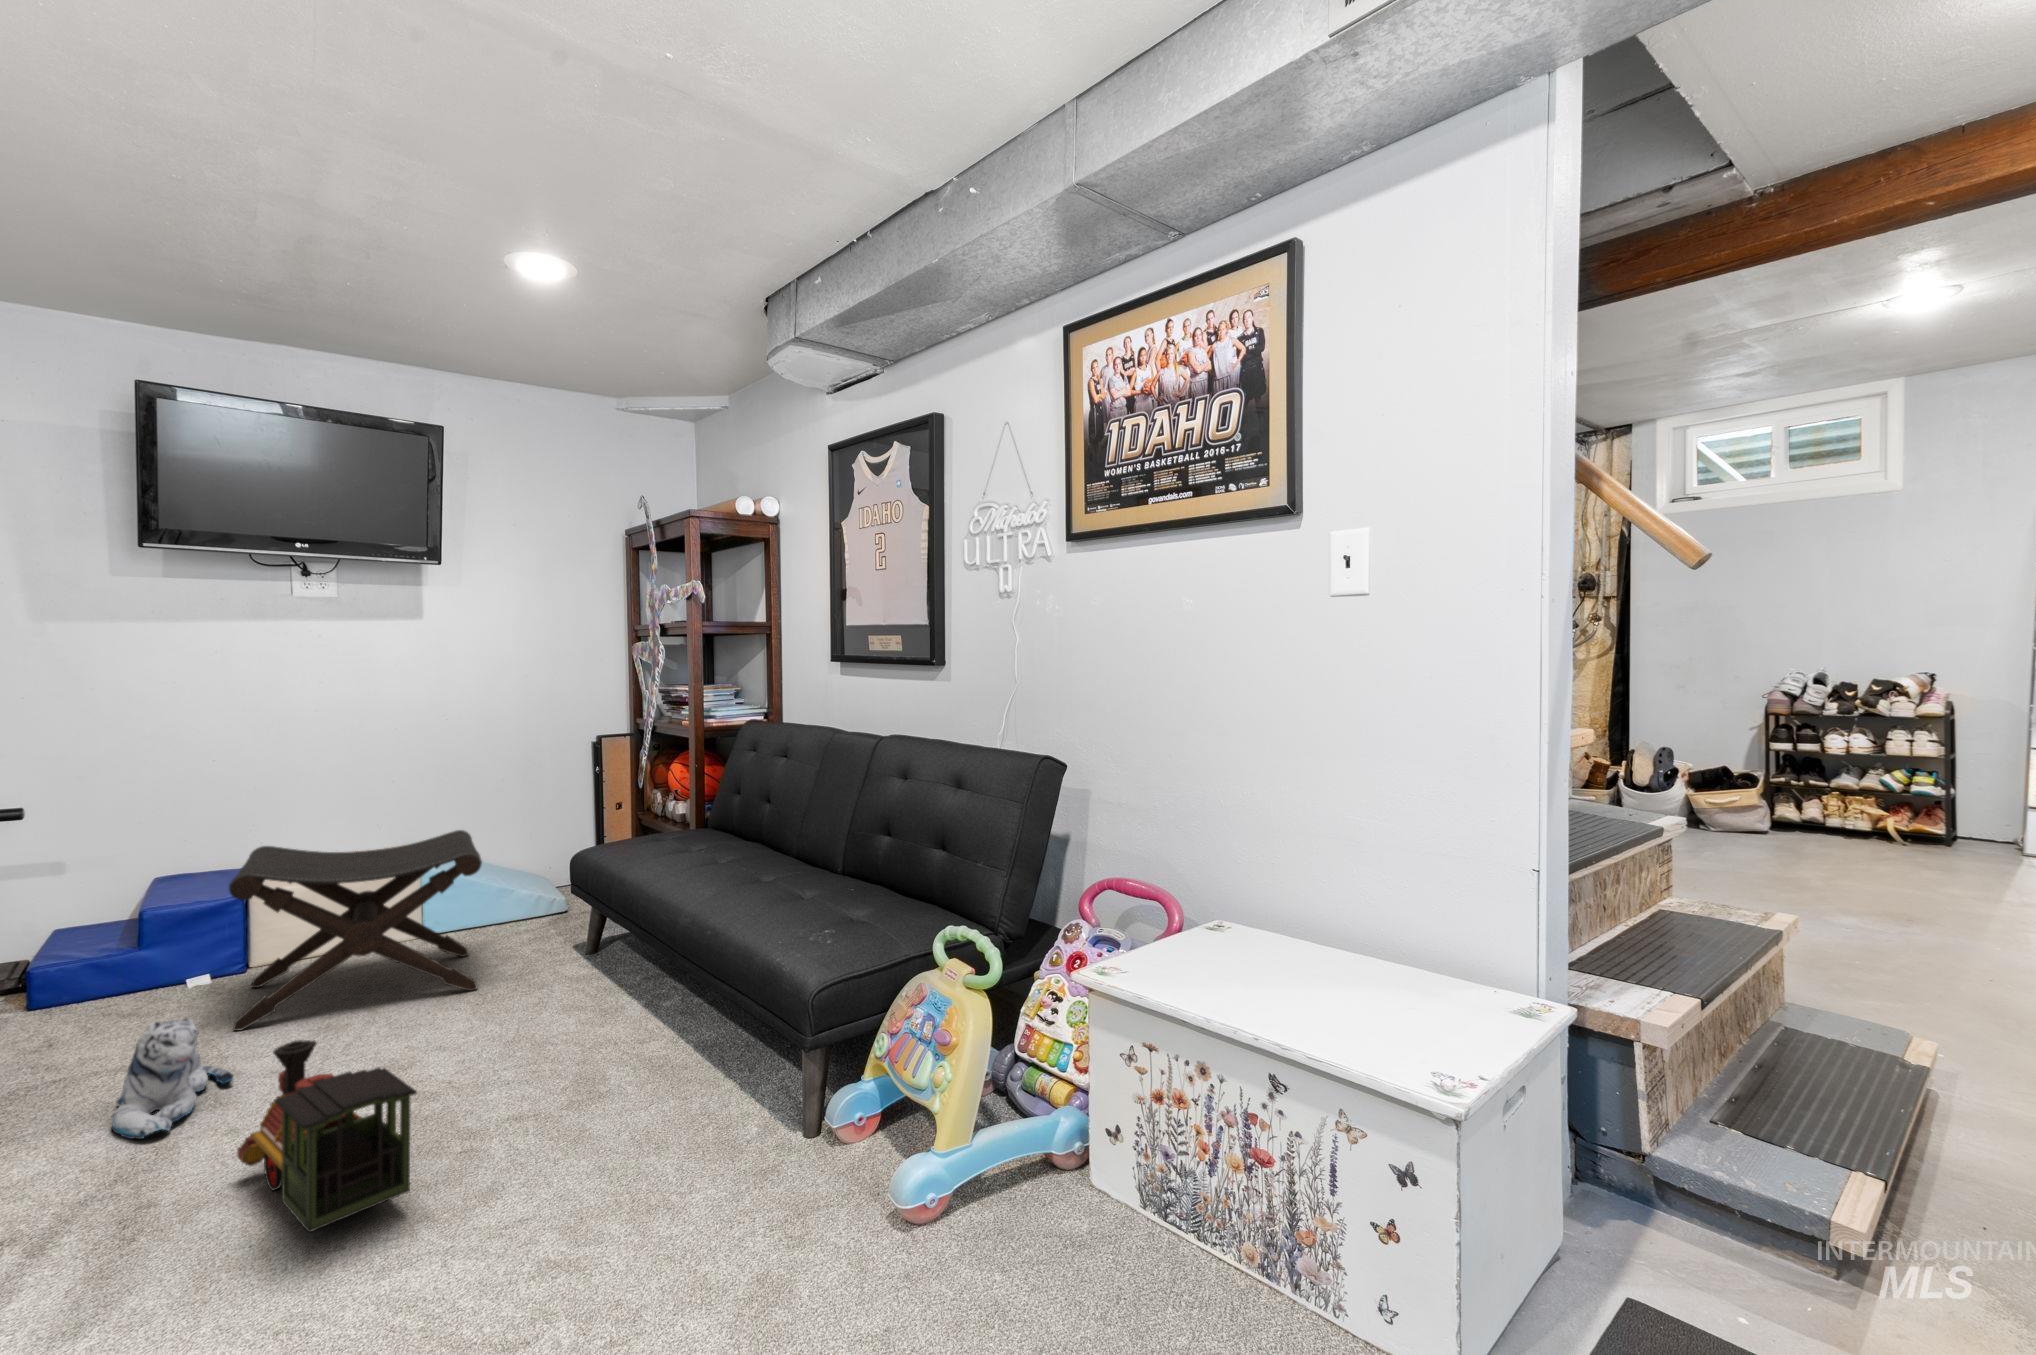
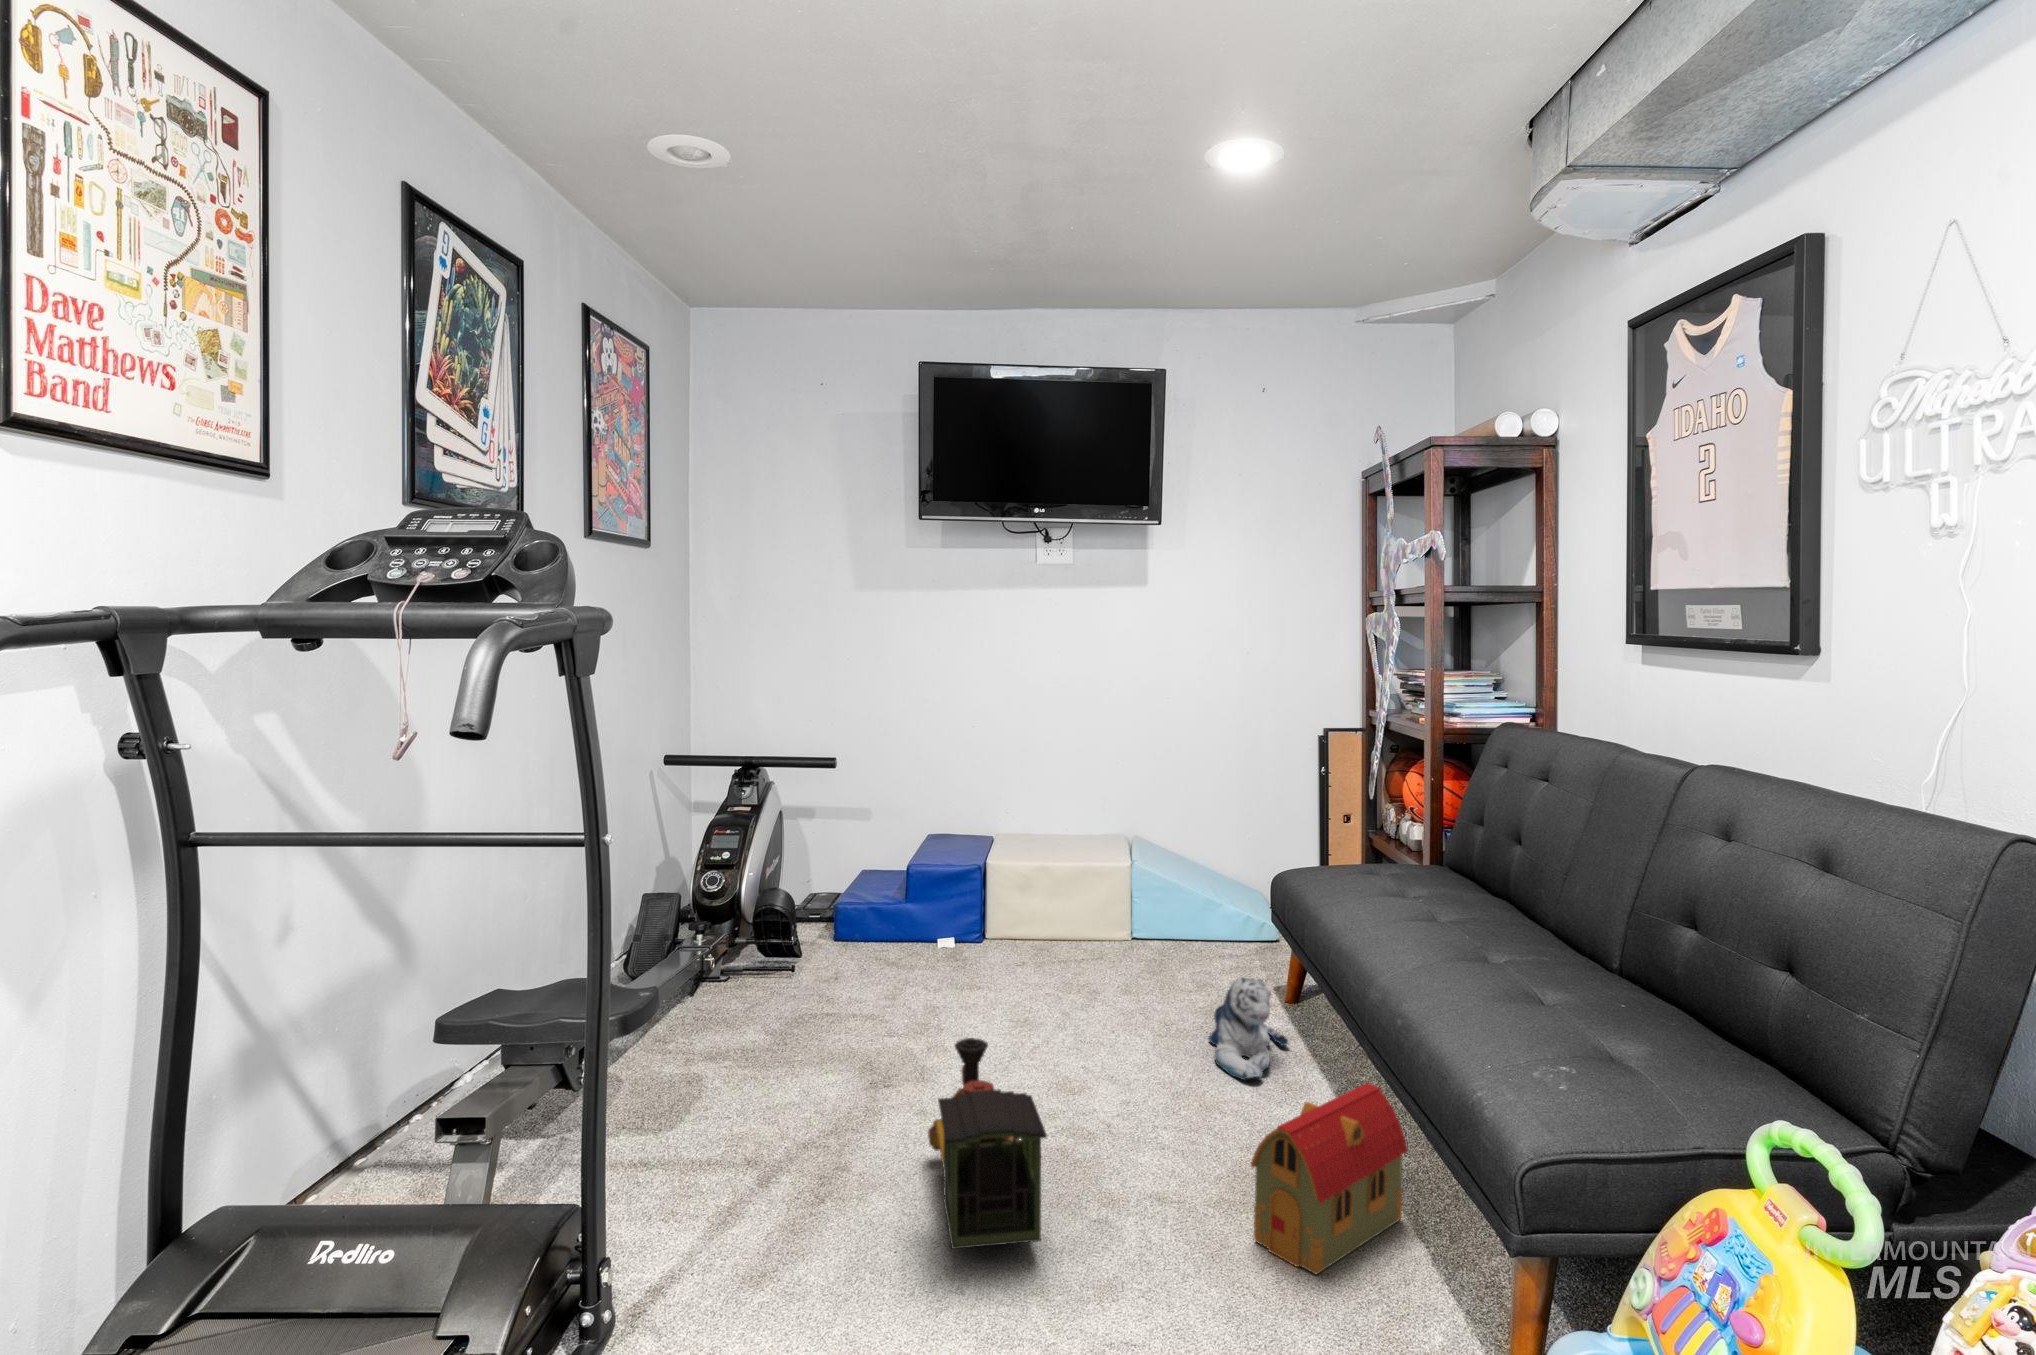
footstool: present [229,830,482,1031] -> none [967,823,1177,1011]
toy house: none [603,982,719,1131] -> present [1251,1083,1407,1274]
plush toy: present [111,1019,233,1139] -> present [1209,977,1288,1080]

